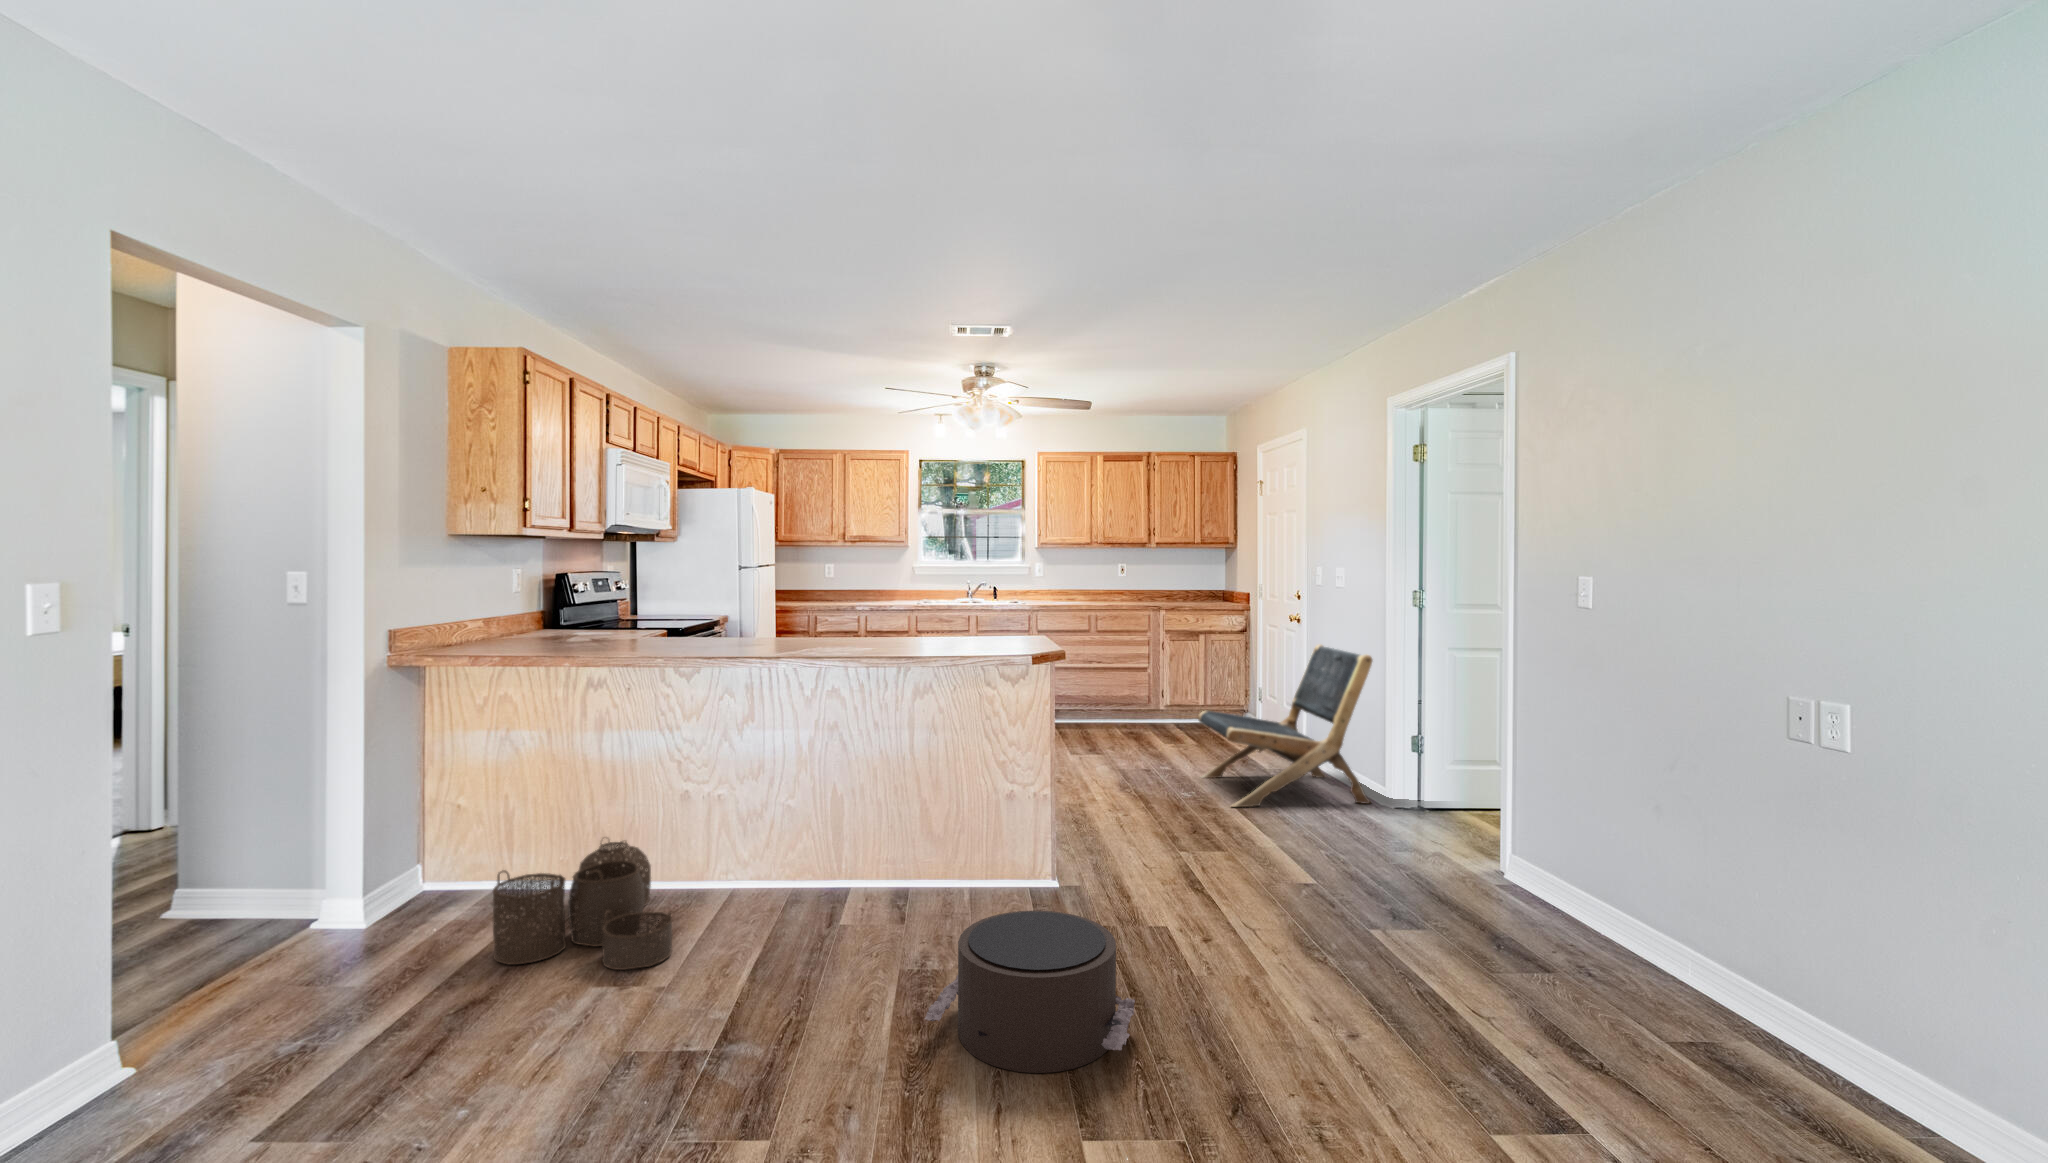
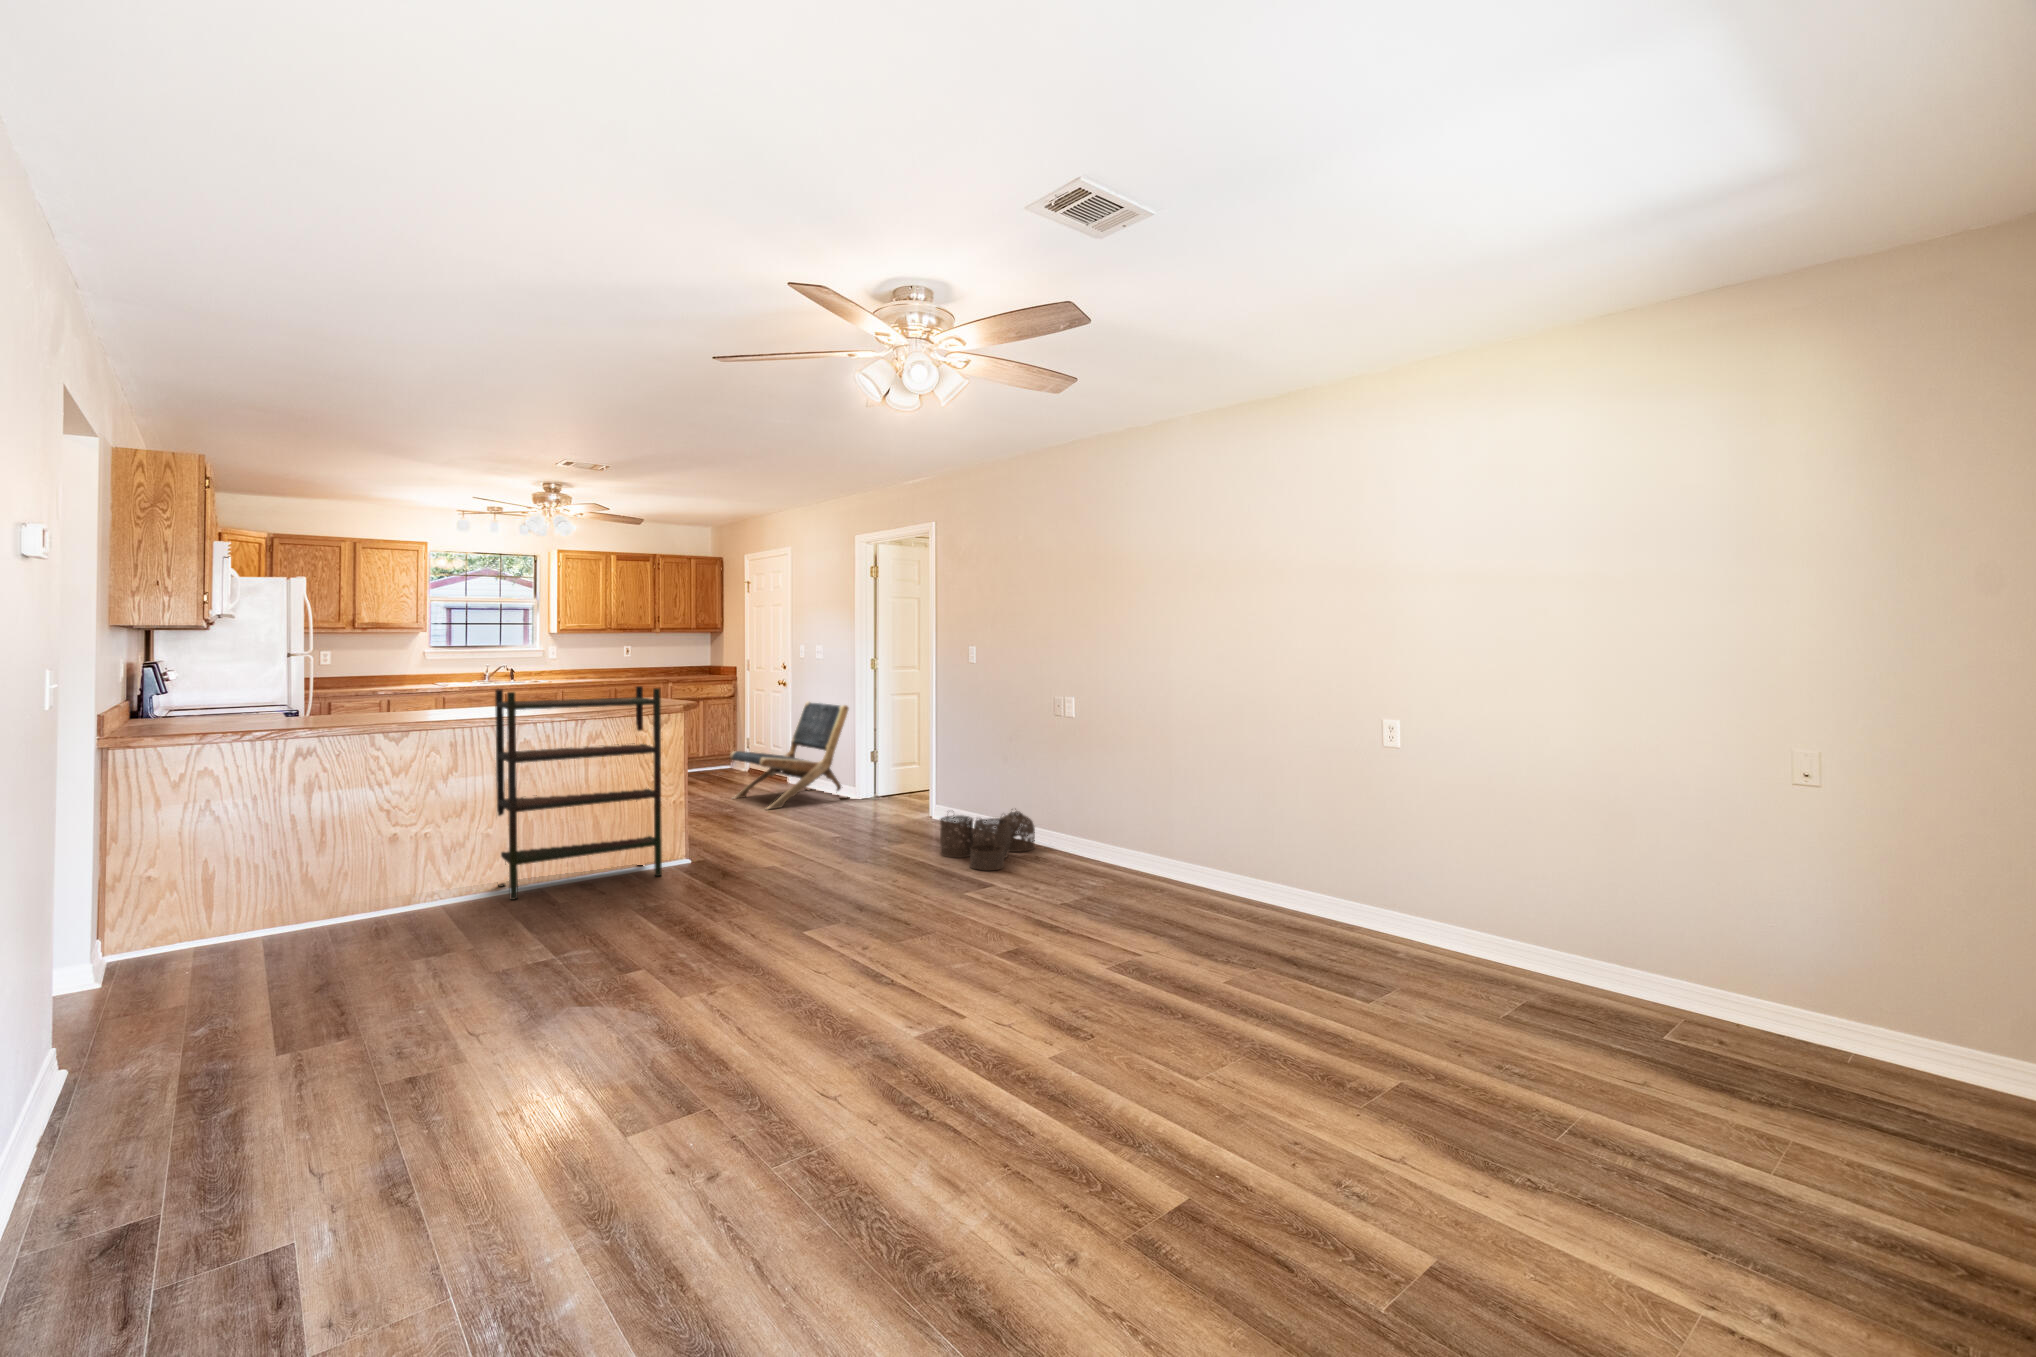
bookshelf: none [776,619,990,925] -> present [495,686,662,900]
woven basket: present [493,841,672,970] -> present [940,811,1035,870]
pouf: present [925,910,1135,1073] -> none [680,844,794,913]

